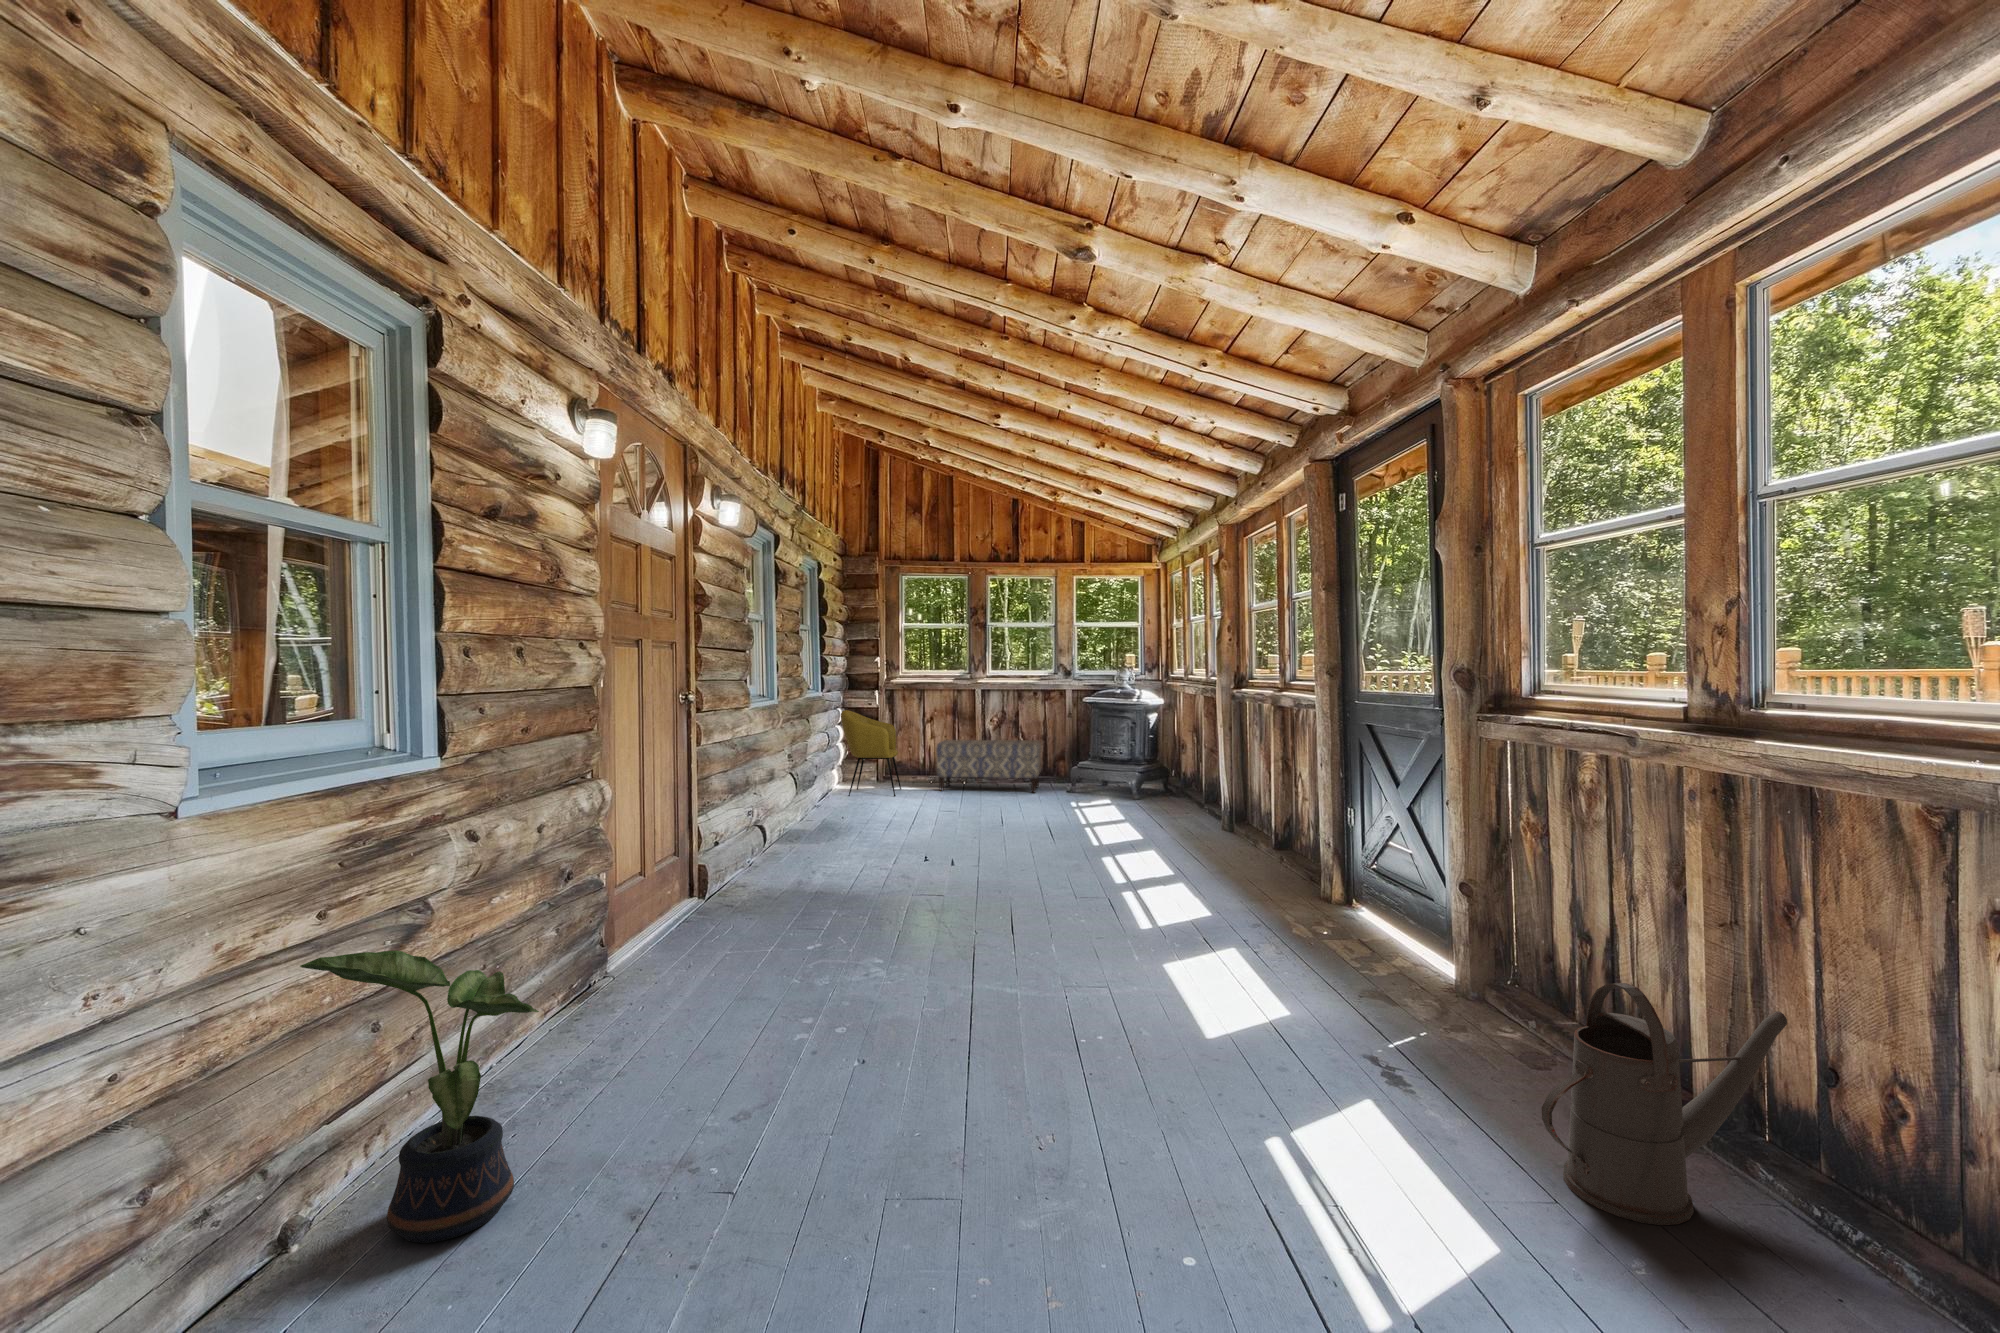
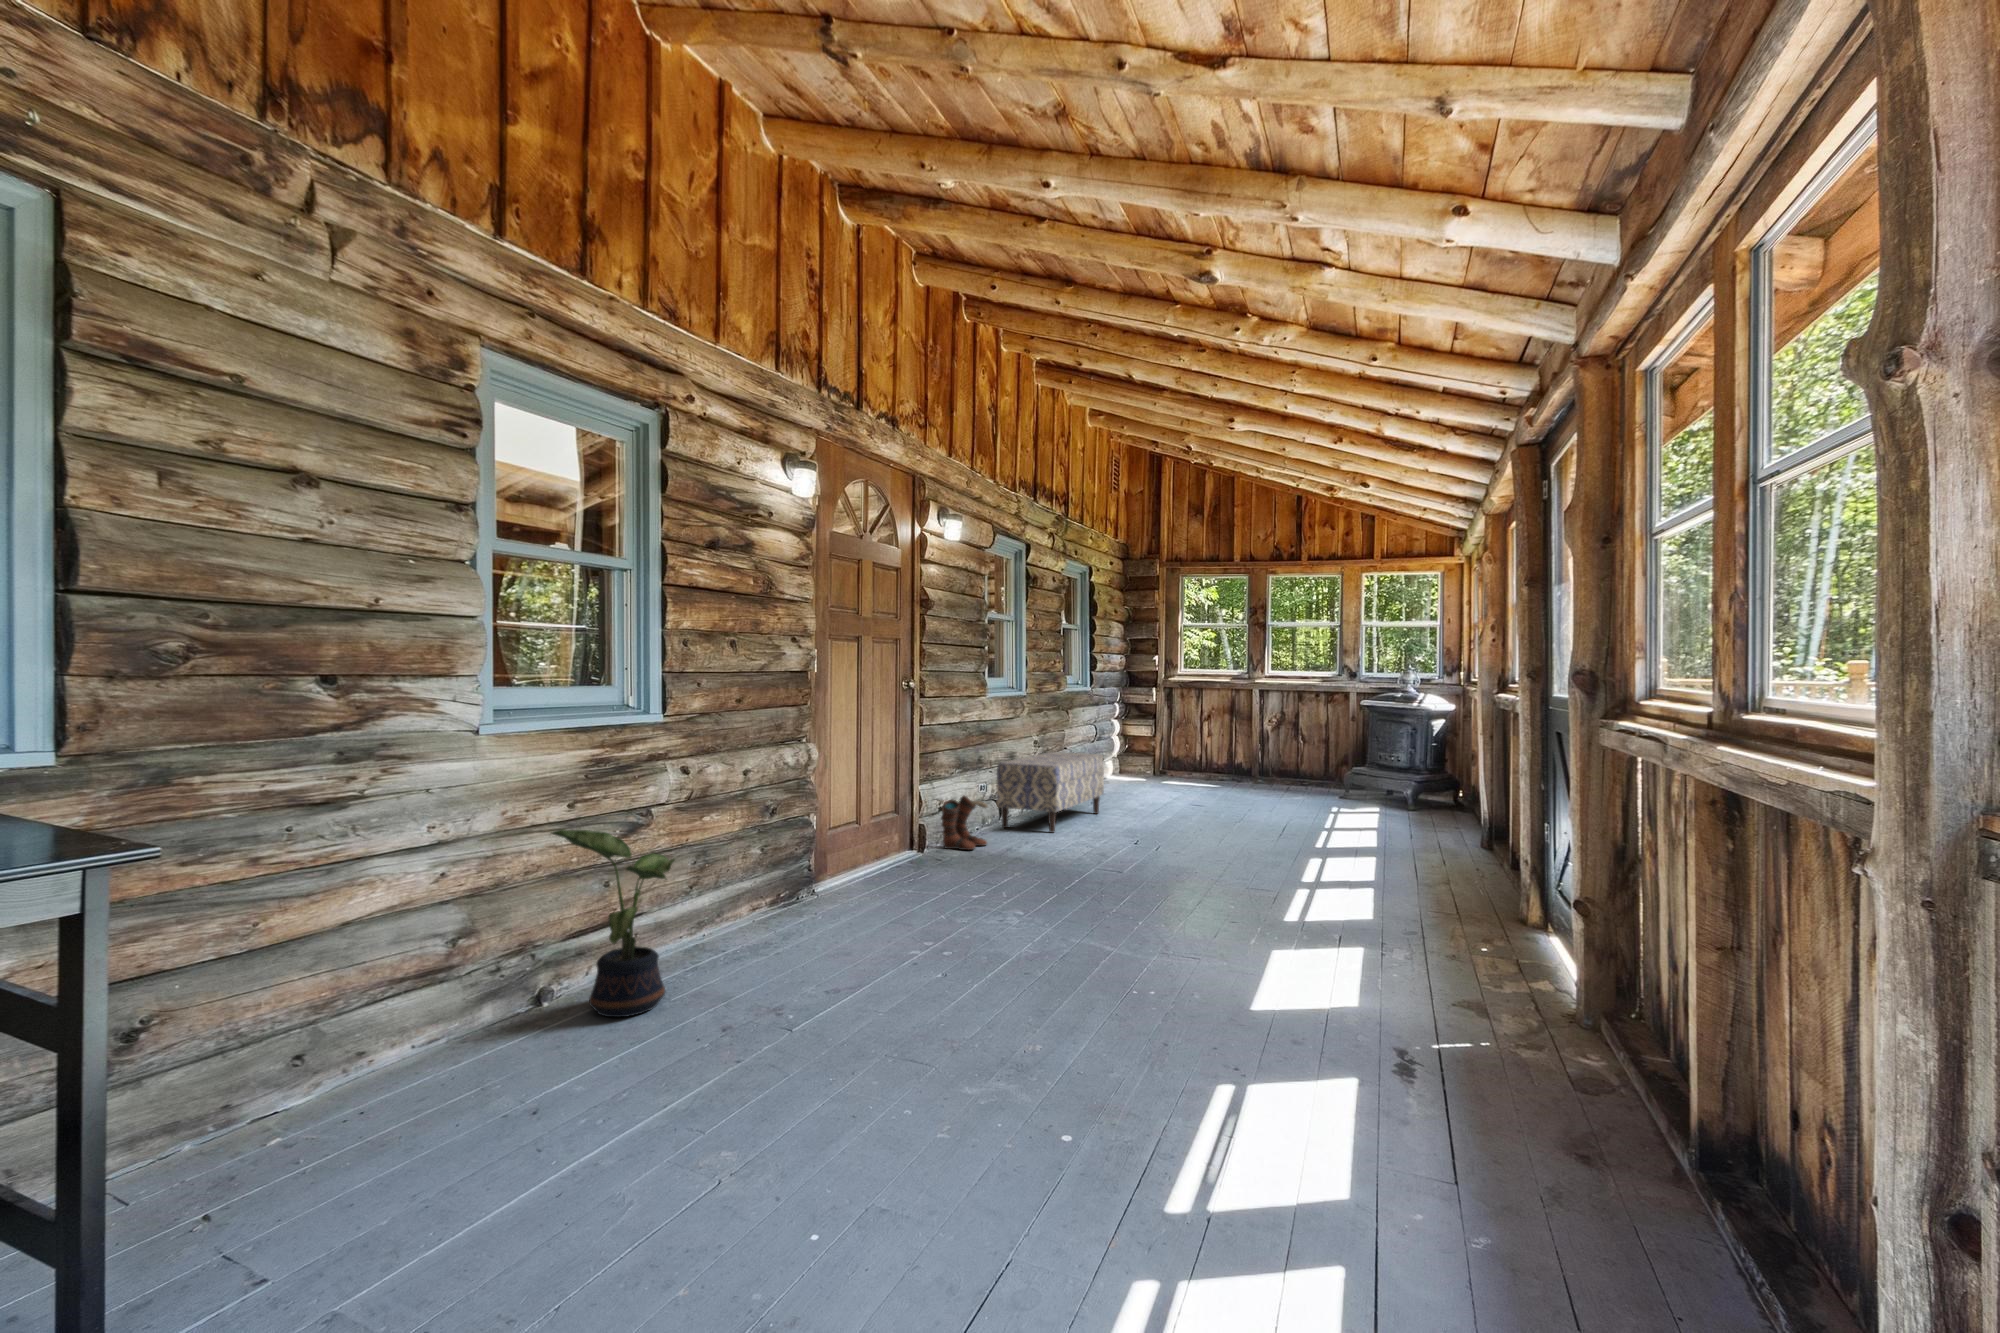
armchair: present [841,710,901,796] -> none [1113,705,1172,788]
bench: present [936,740,1041,793] -> present [996,752,1104,832]
boots: none [717,826,771,893] -> present [941,796,987,850]
watering can: present [1542,983,1787,1225] -> none [1443,981,1768,1237]

